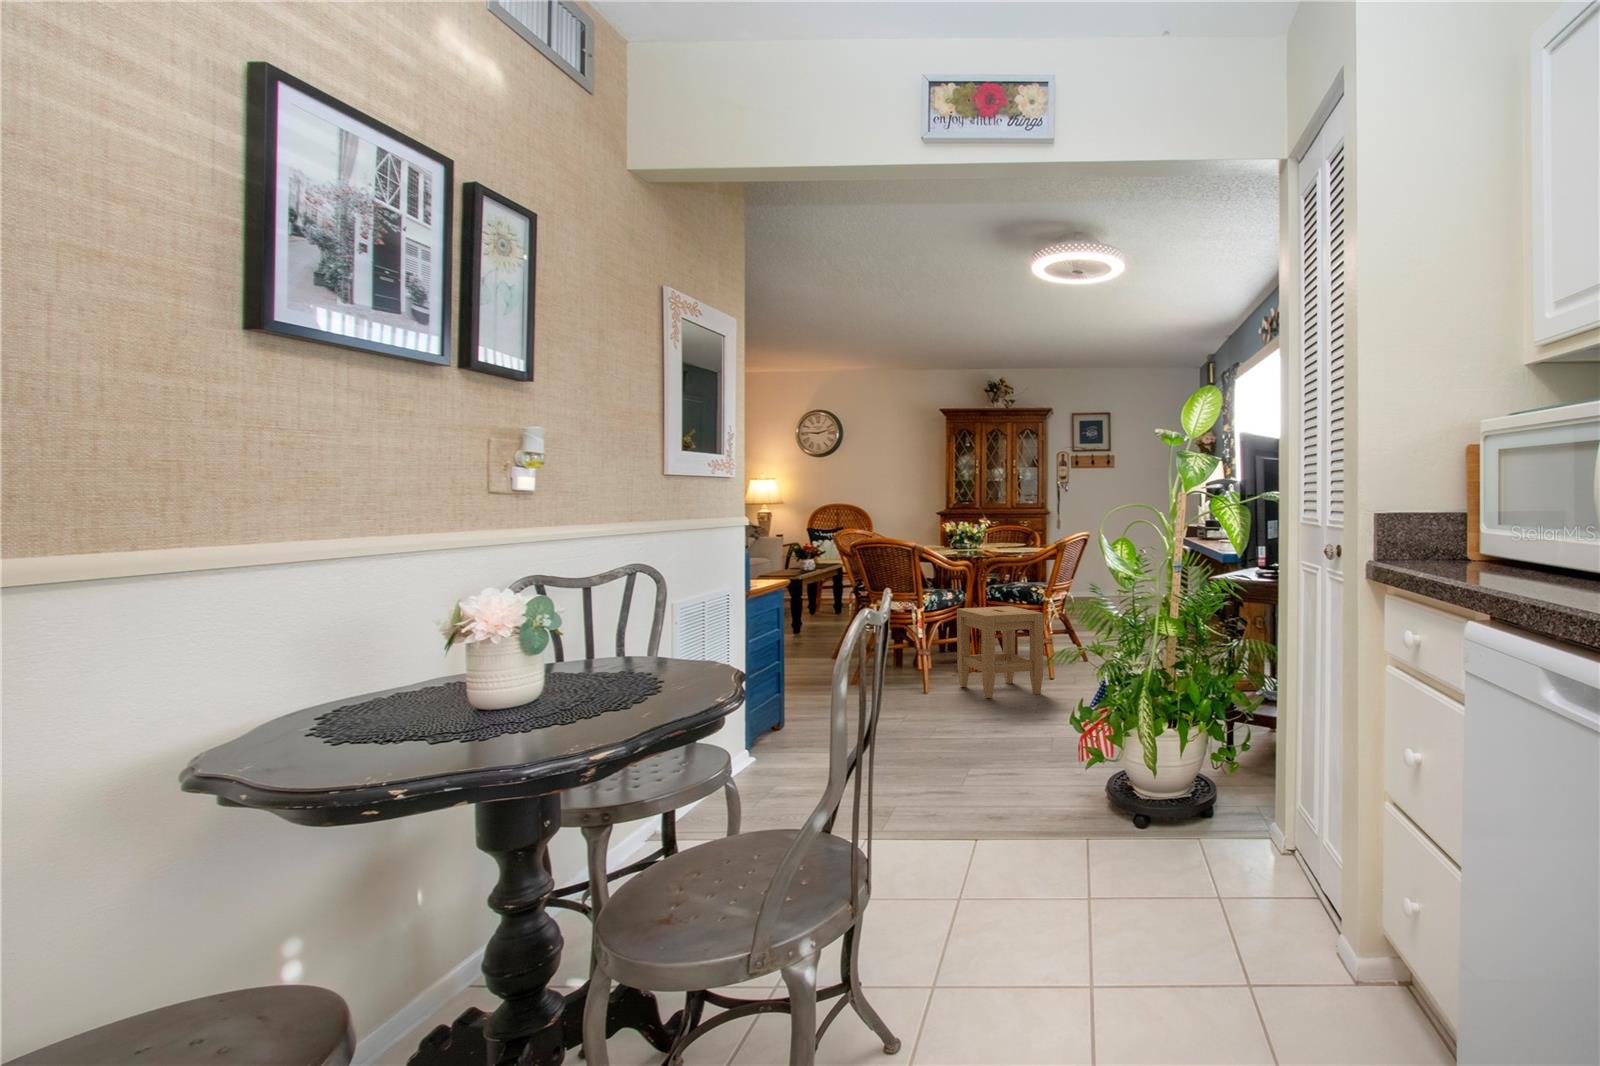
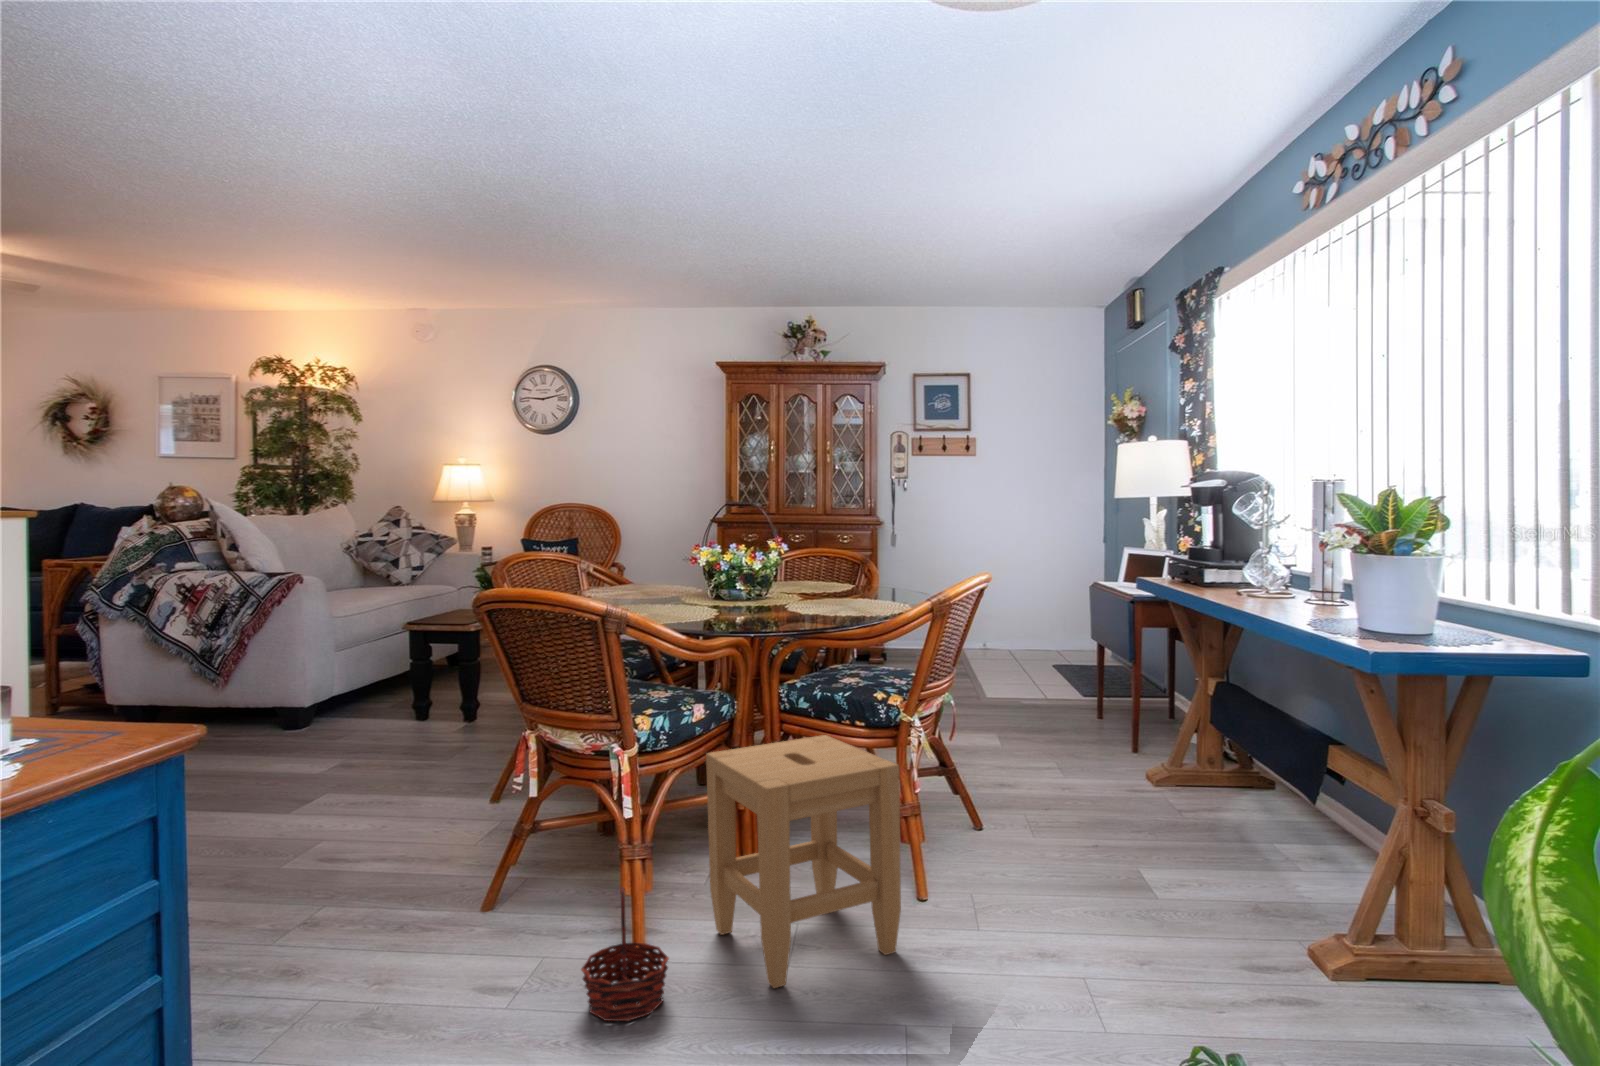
basket: none [910,653,945,702] -> present [581,887,669,1021]

